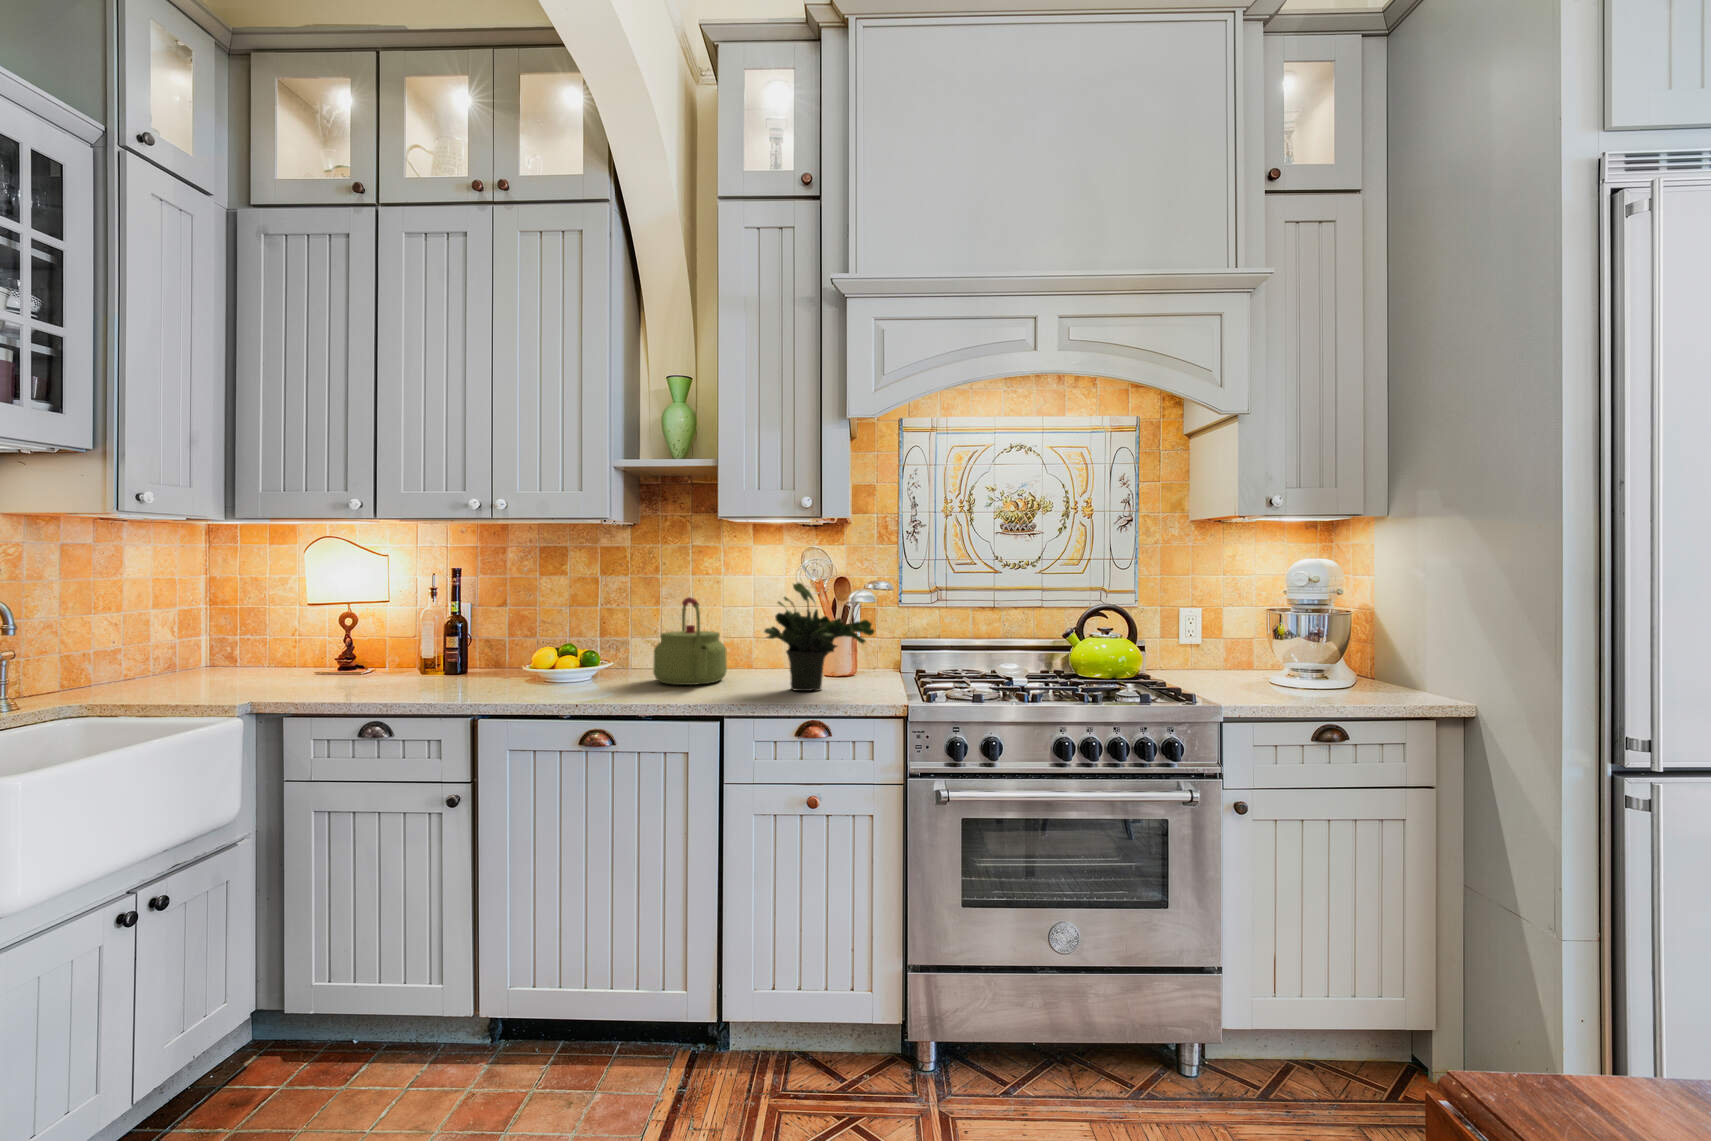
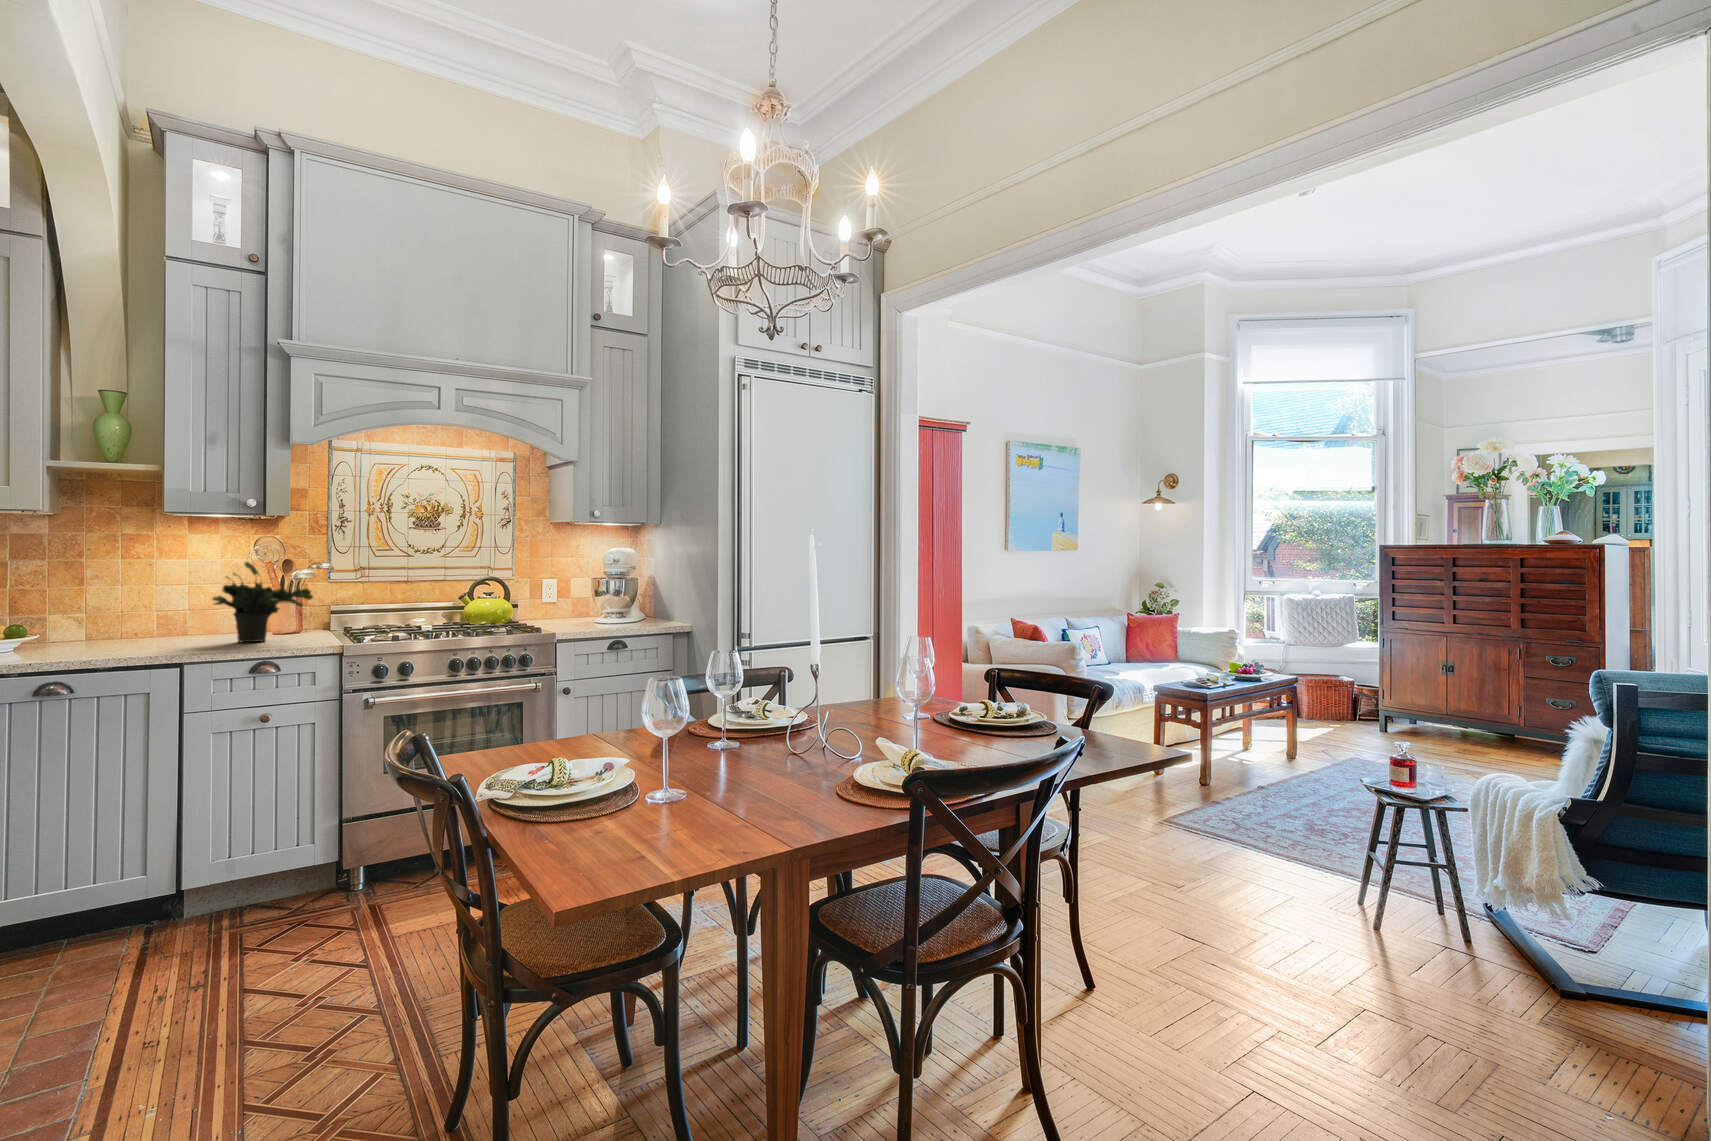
kettle: present [653,597,727,685] -> none [90,574,168,645]

